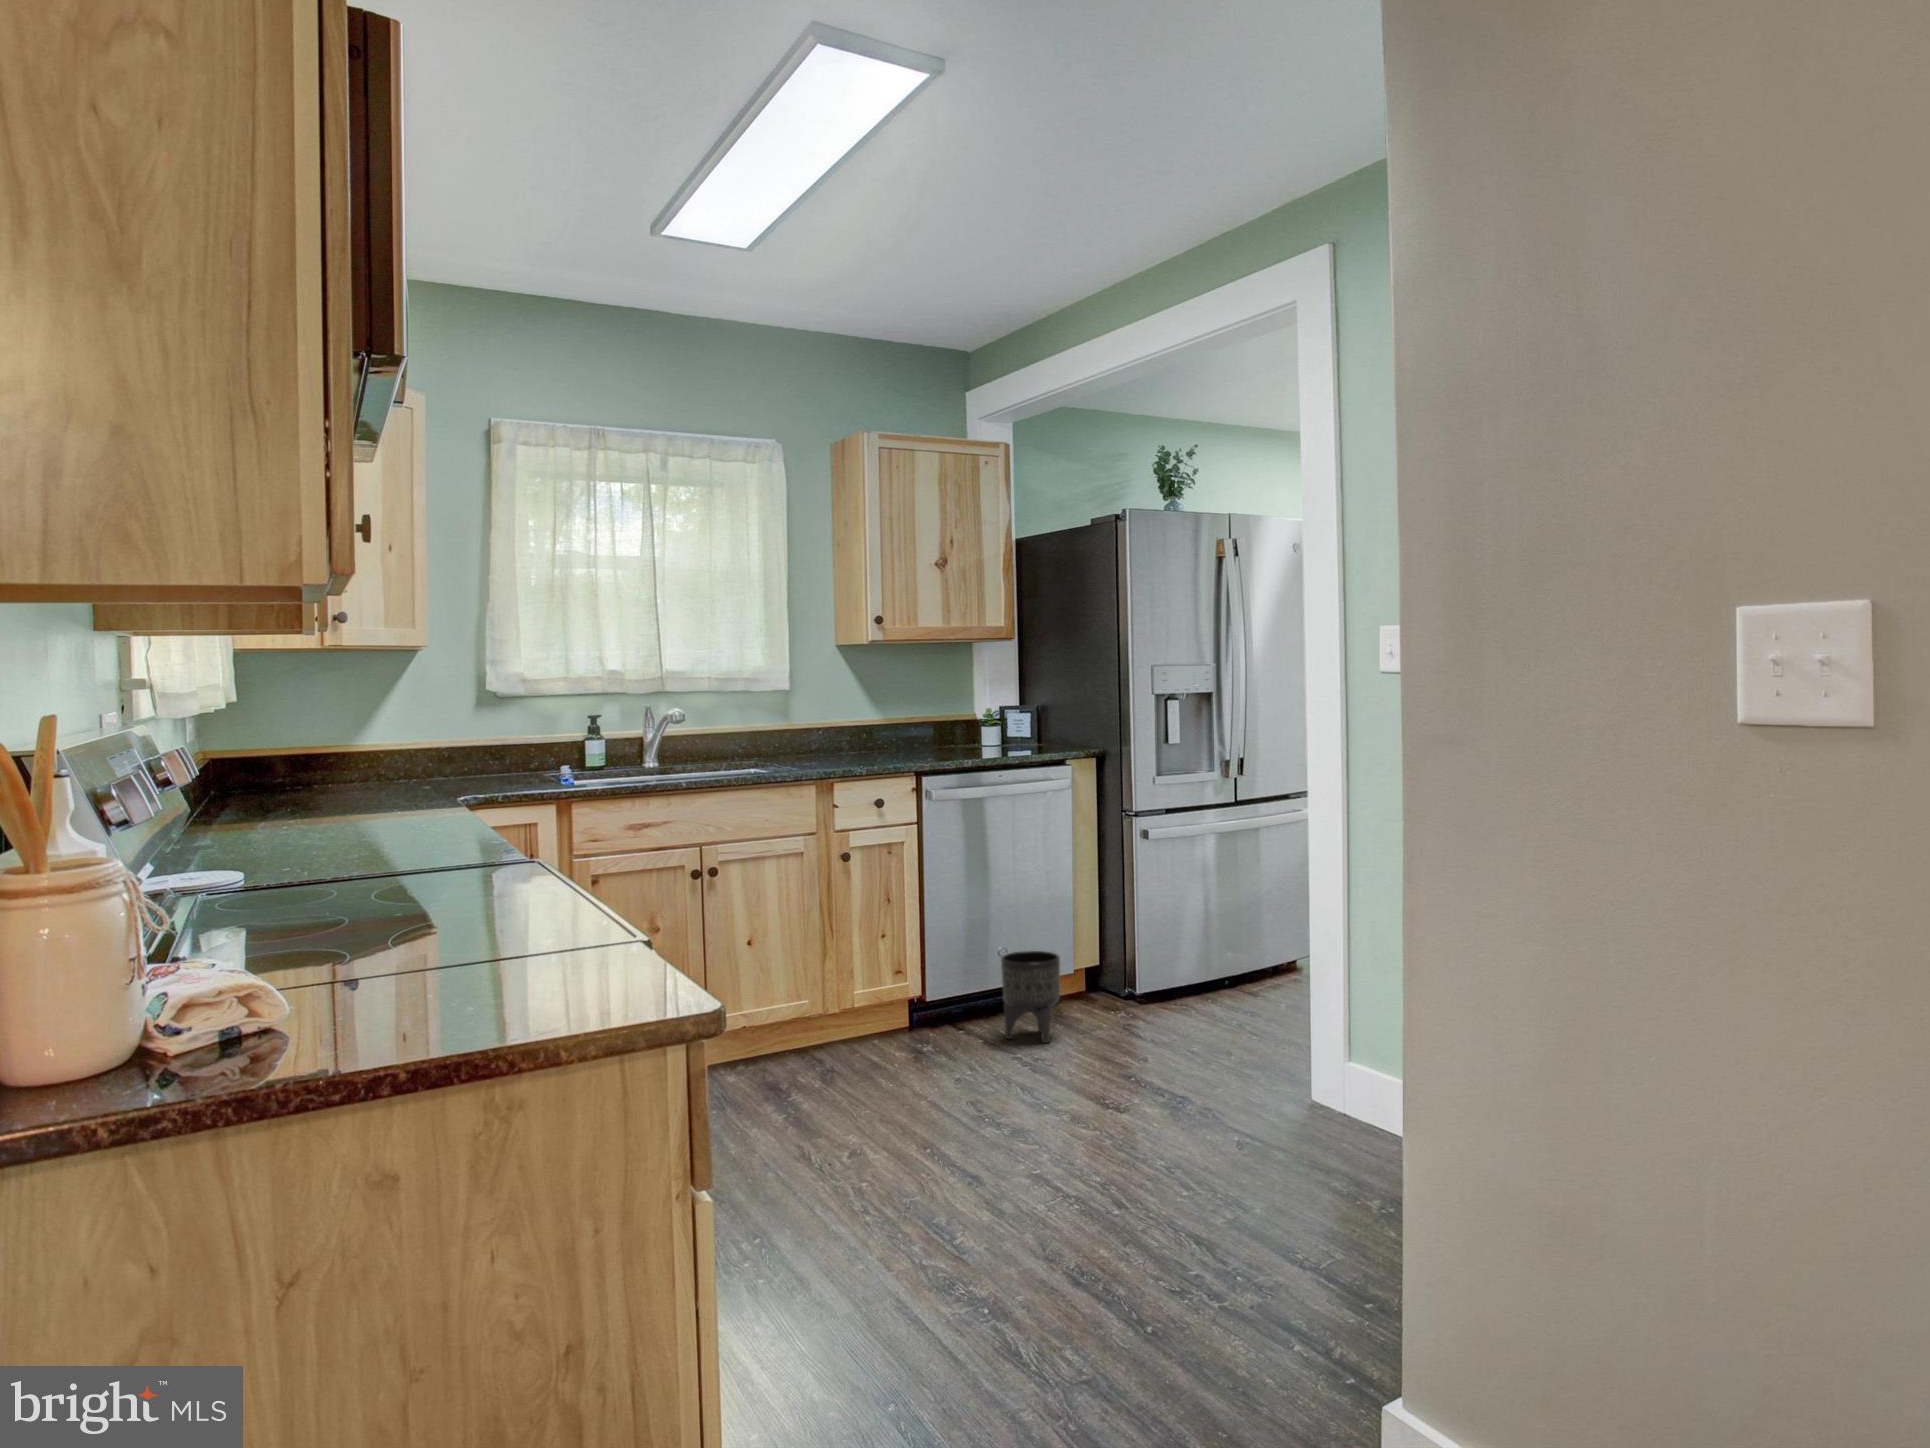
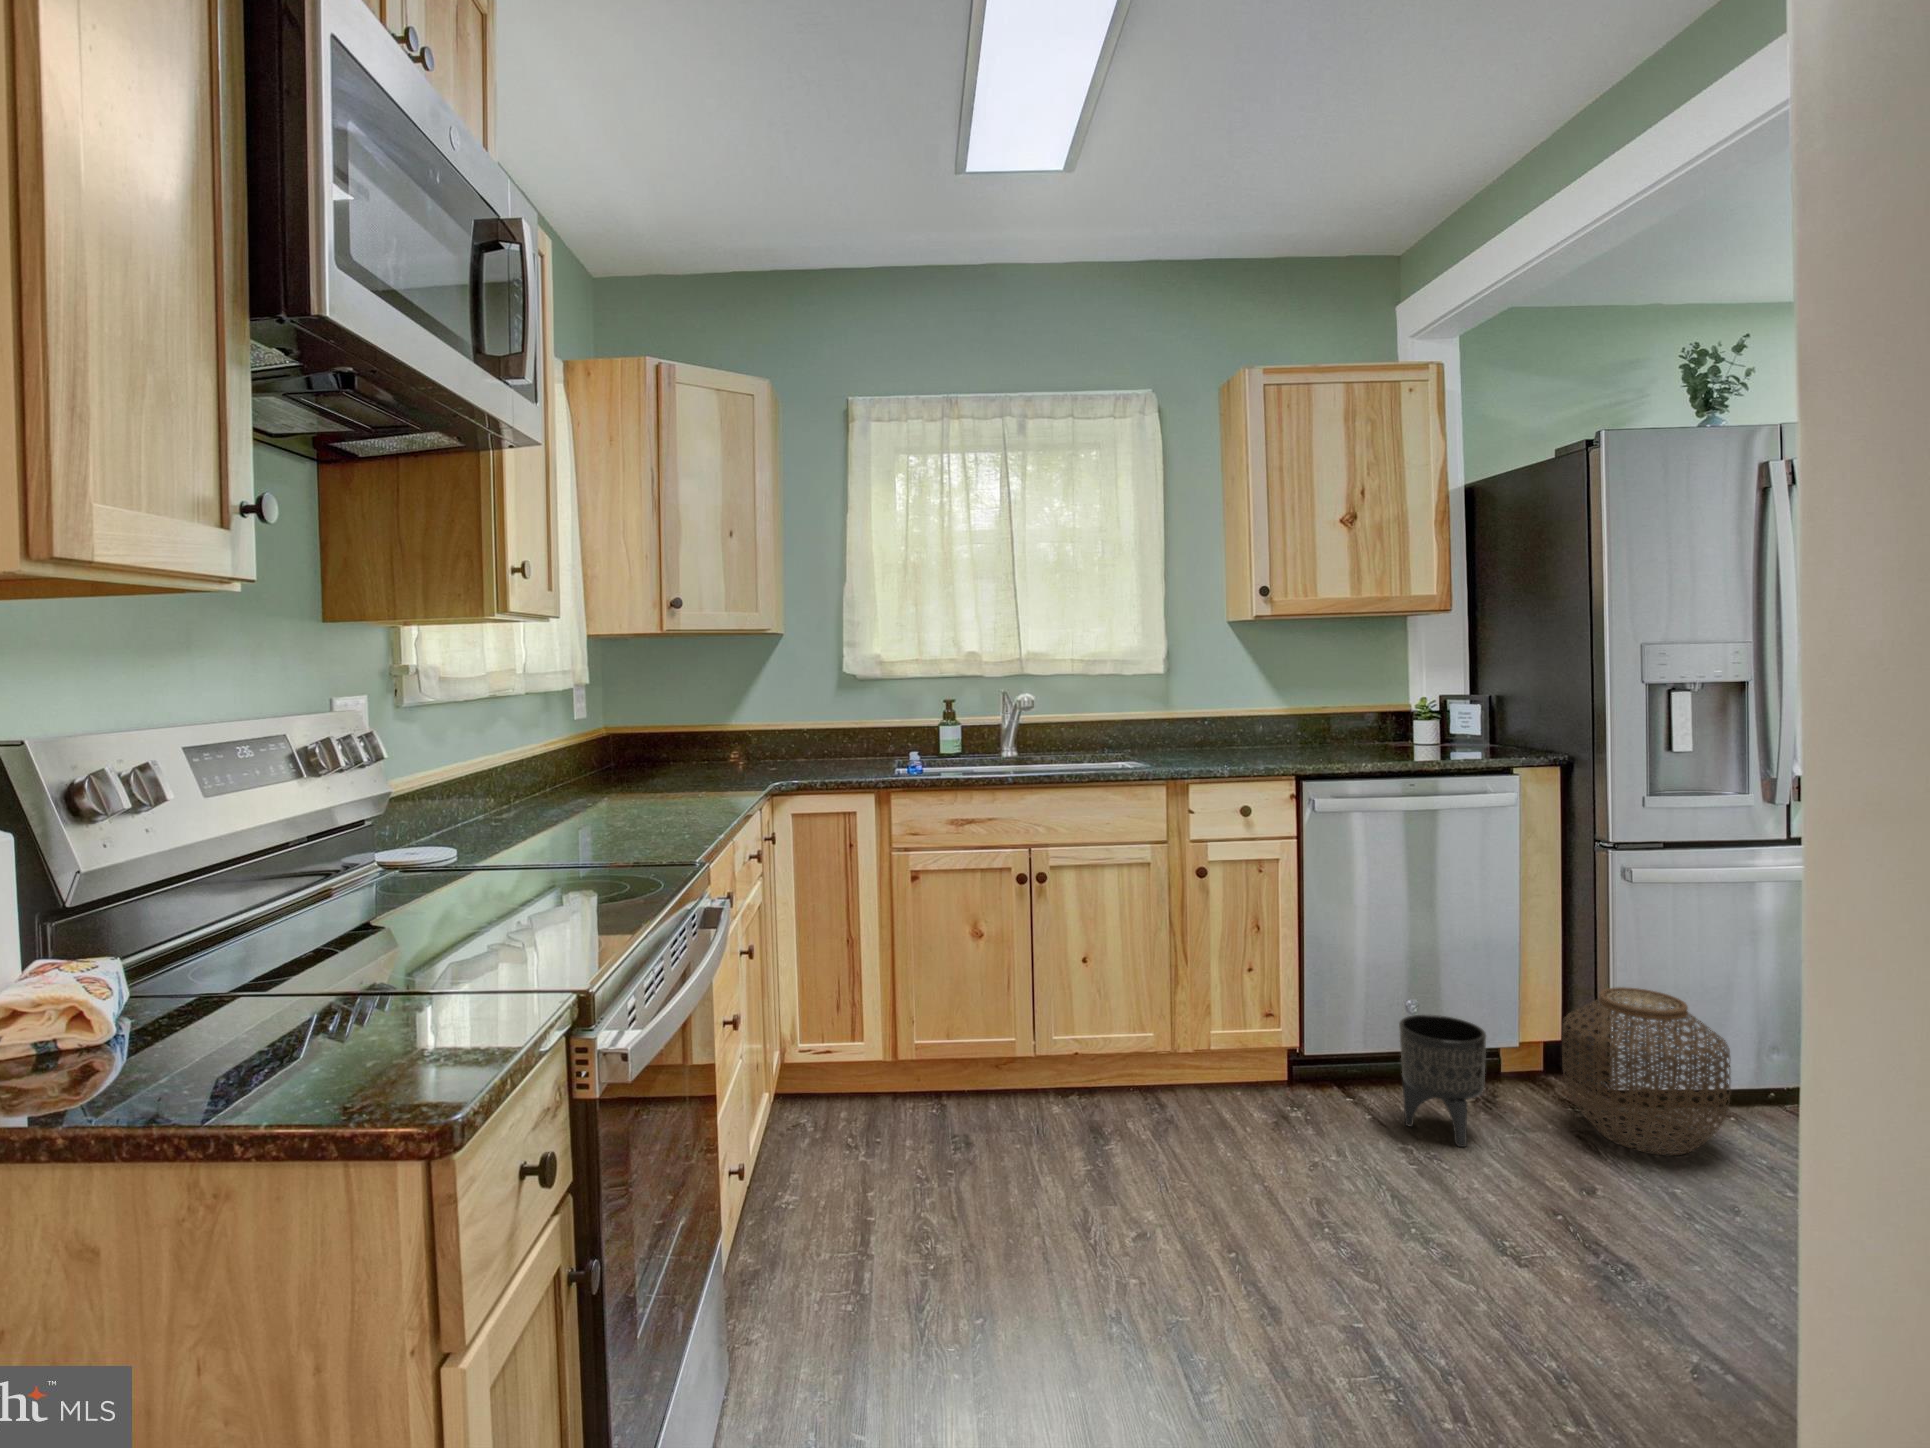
woven basket: none [1104,912,1203,1025] -> present [1562,987,1731,1155]

